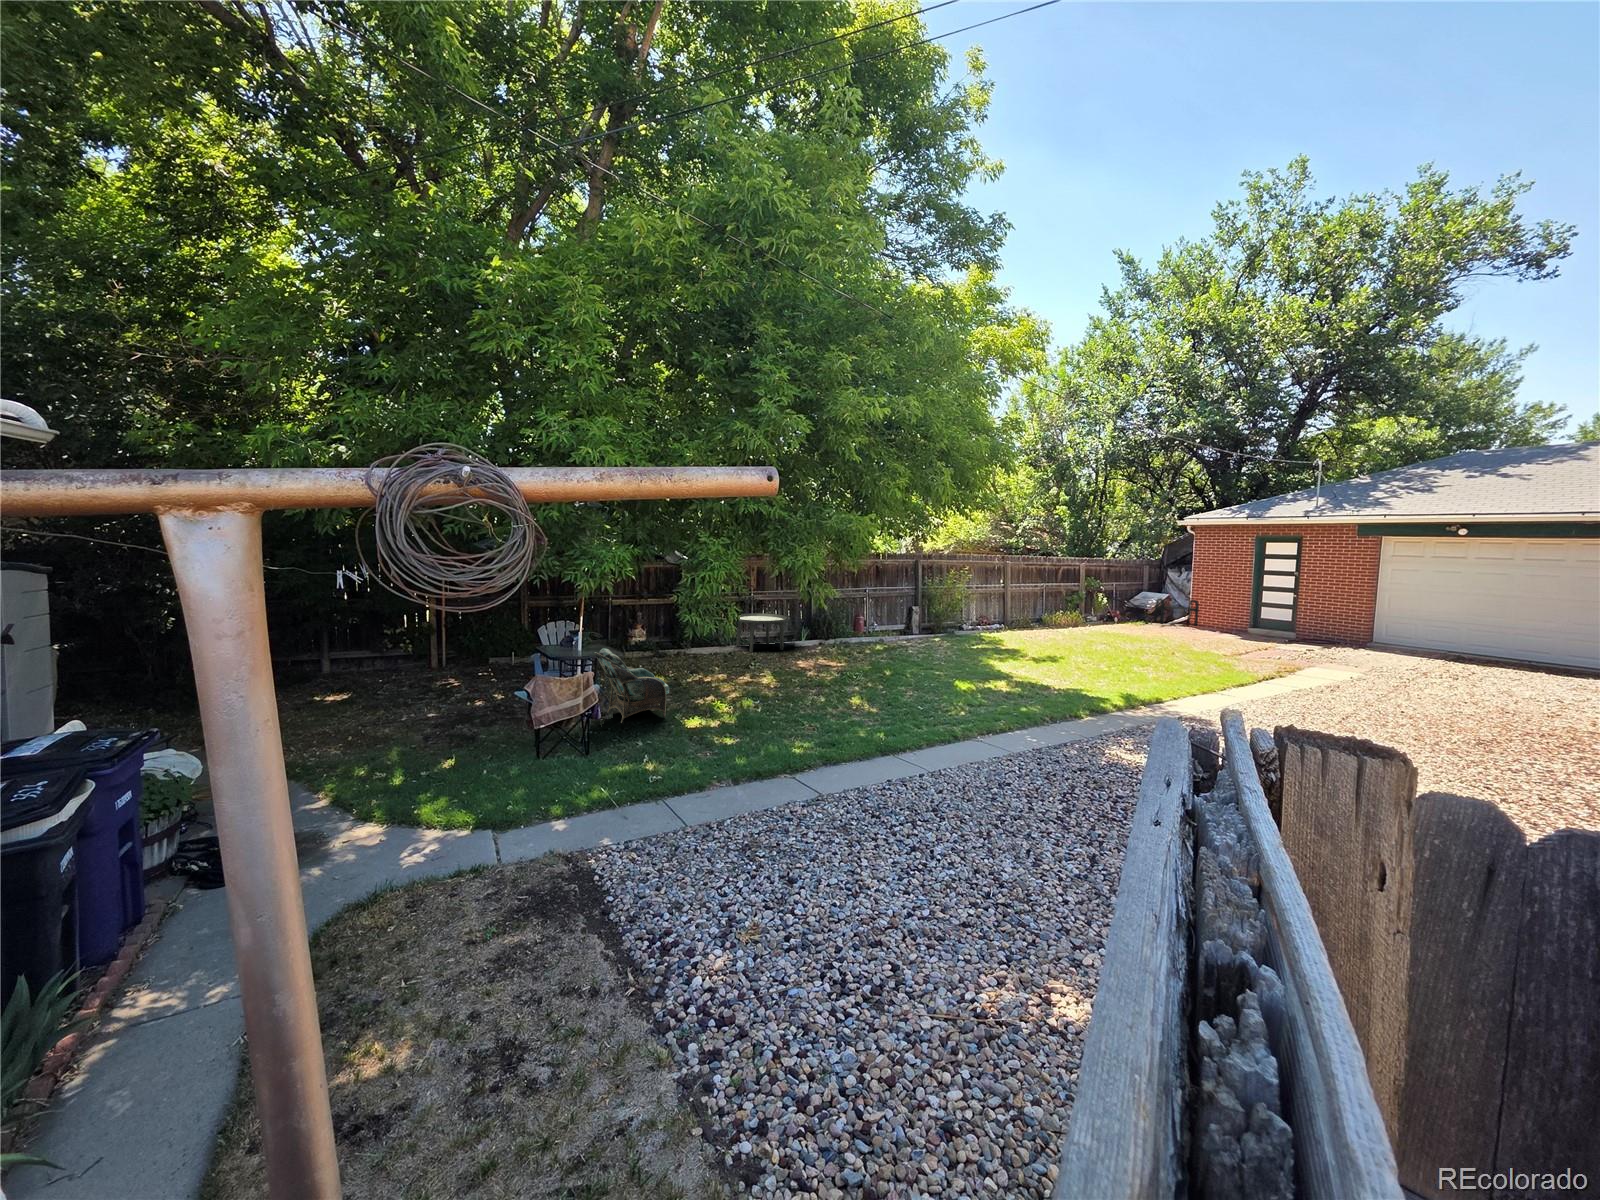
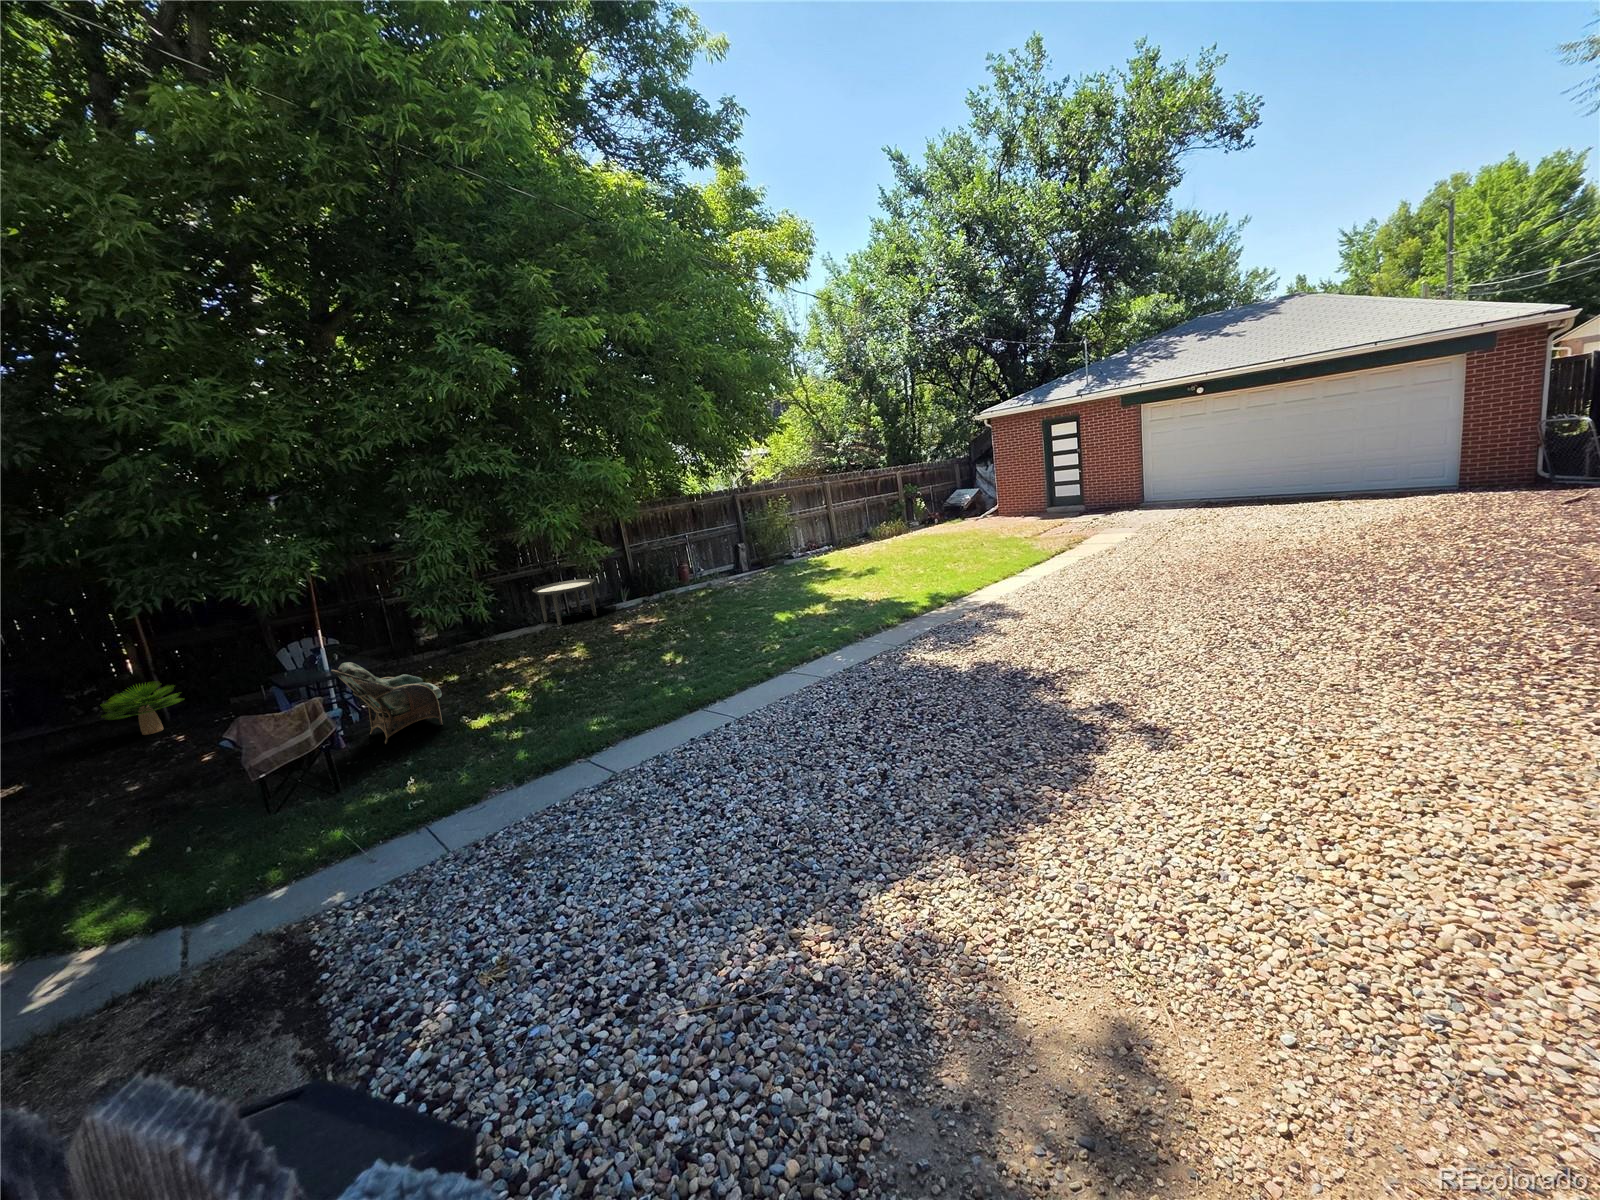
bench: present [1154,598,1199,626] -> none [967,489,1006,517]
potted plant: none [414,633,471,675] -> present [104,683,181,735]

